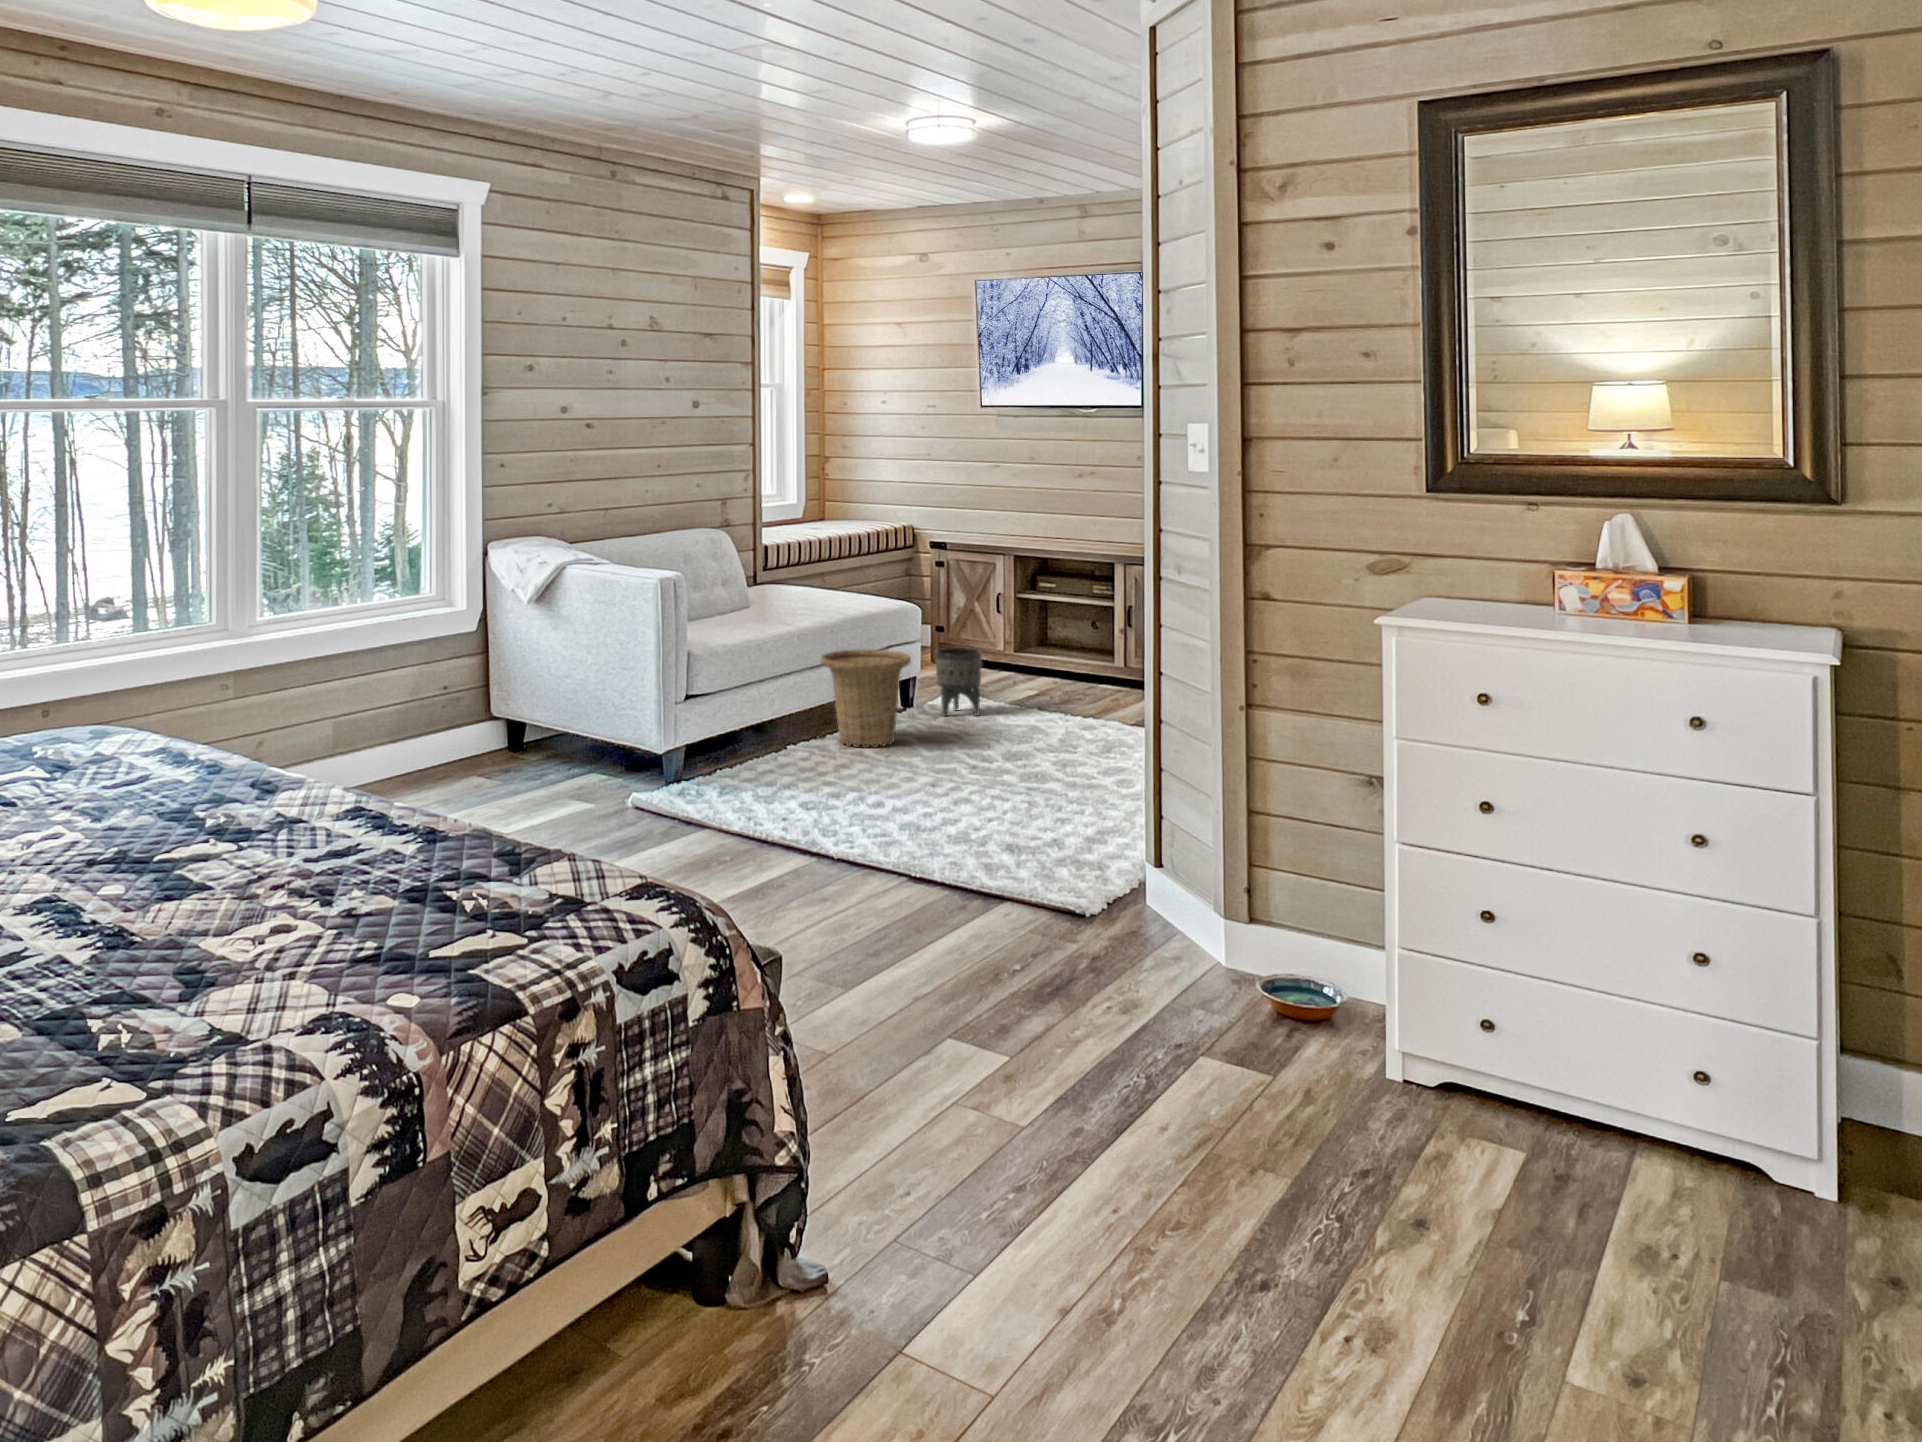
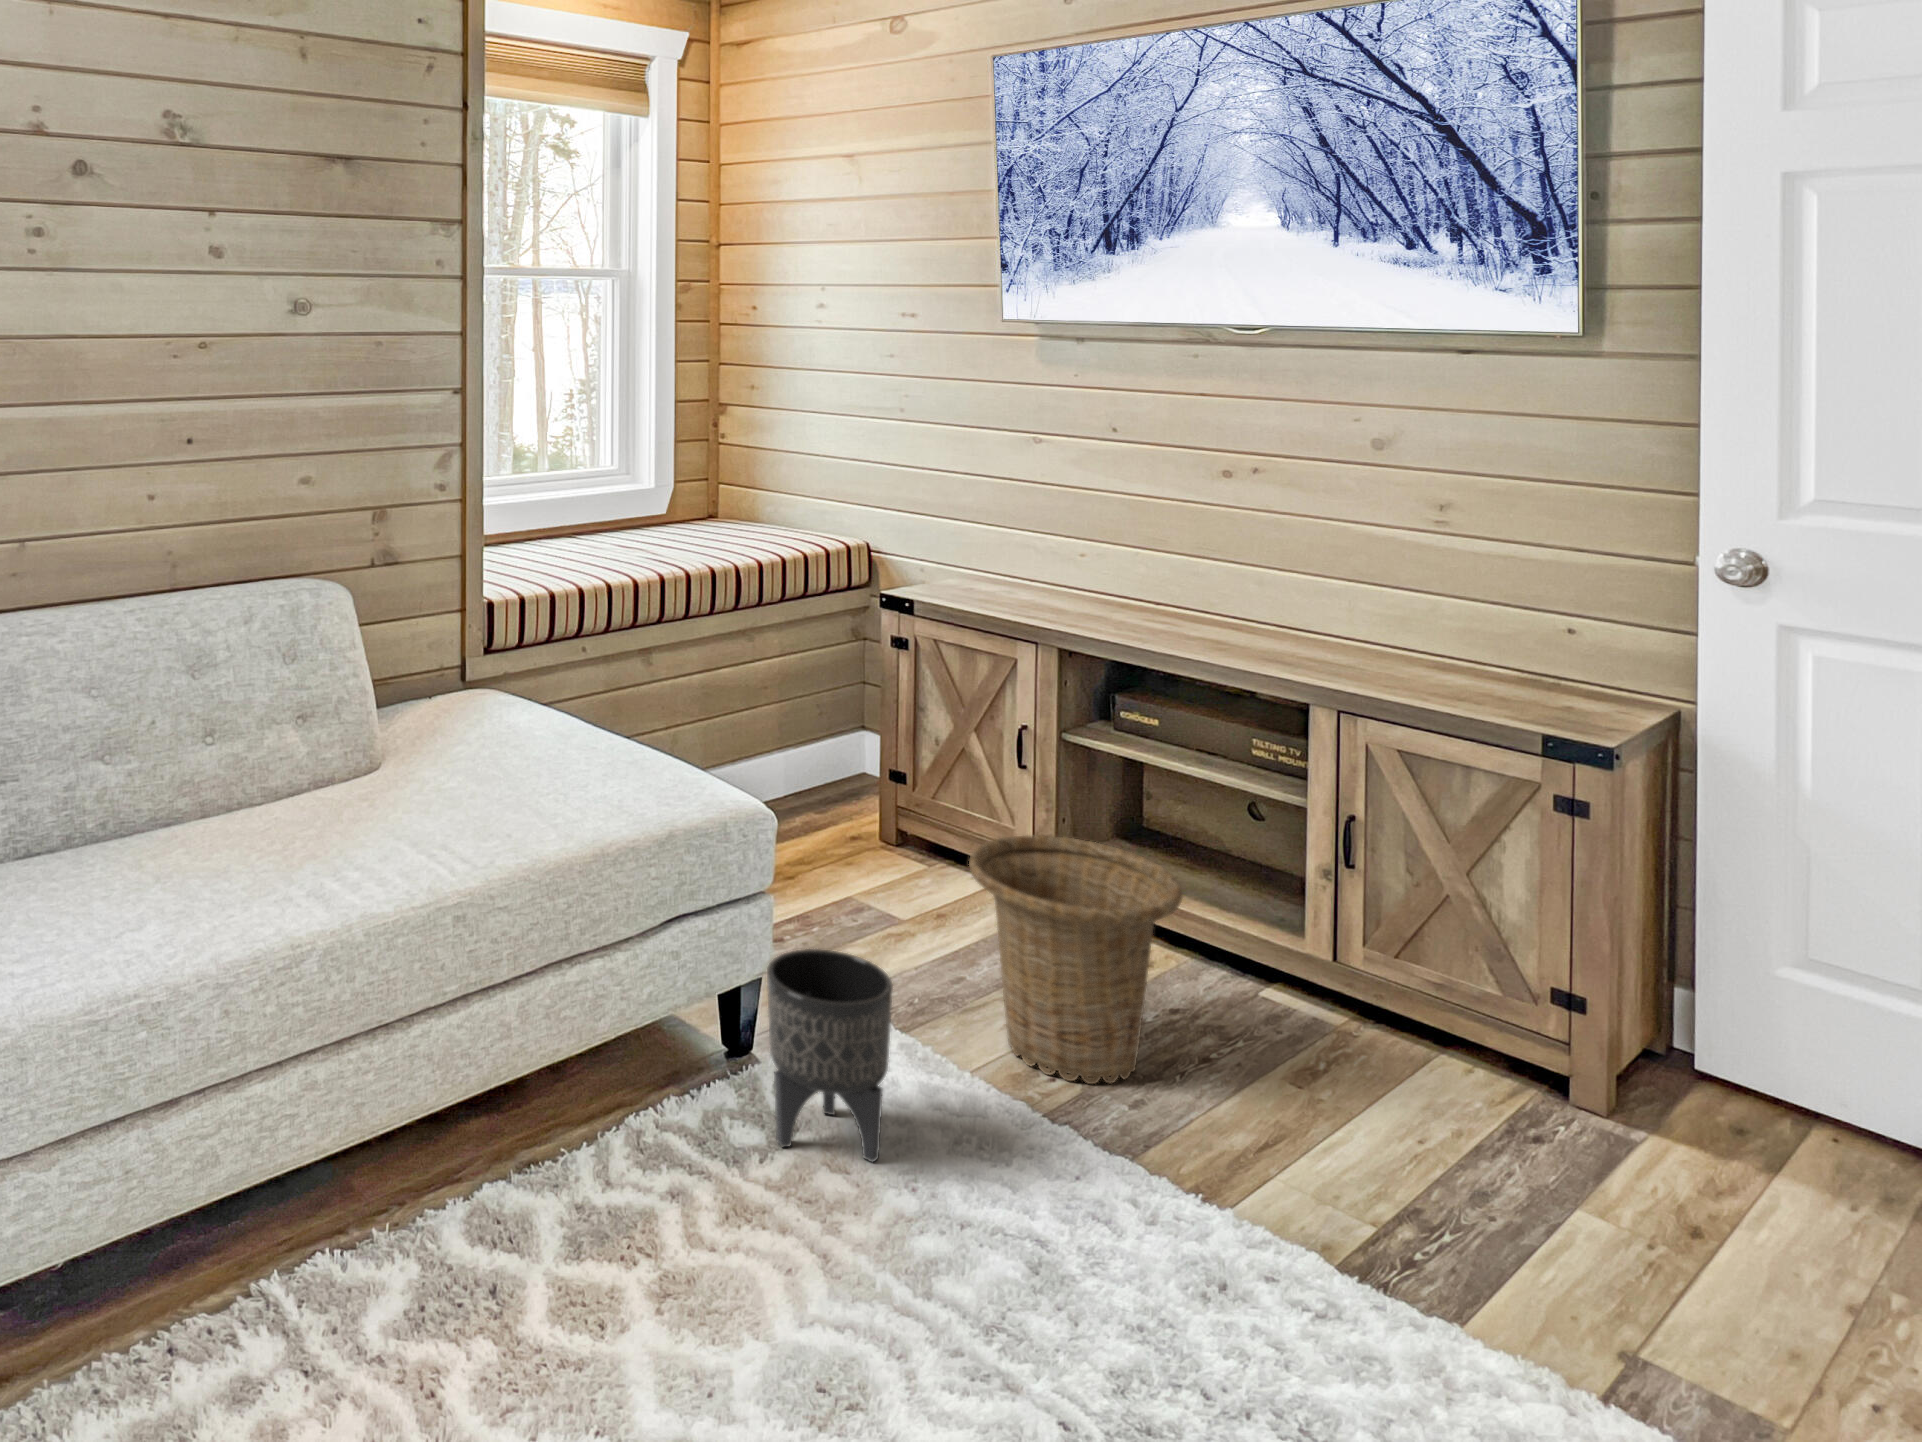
basket: present [820,649,911,747] -> present [969,836,1183,1084]

